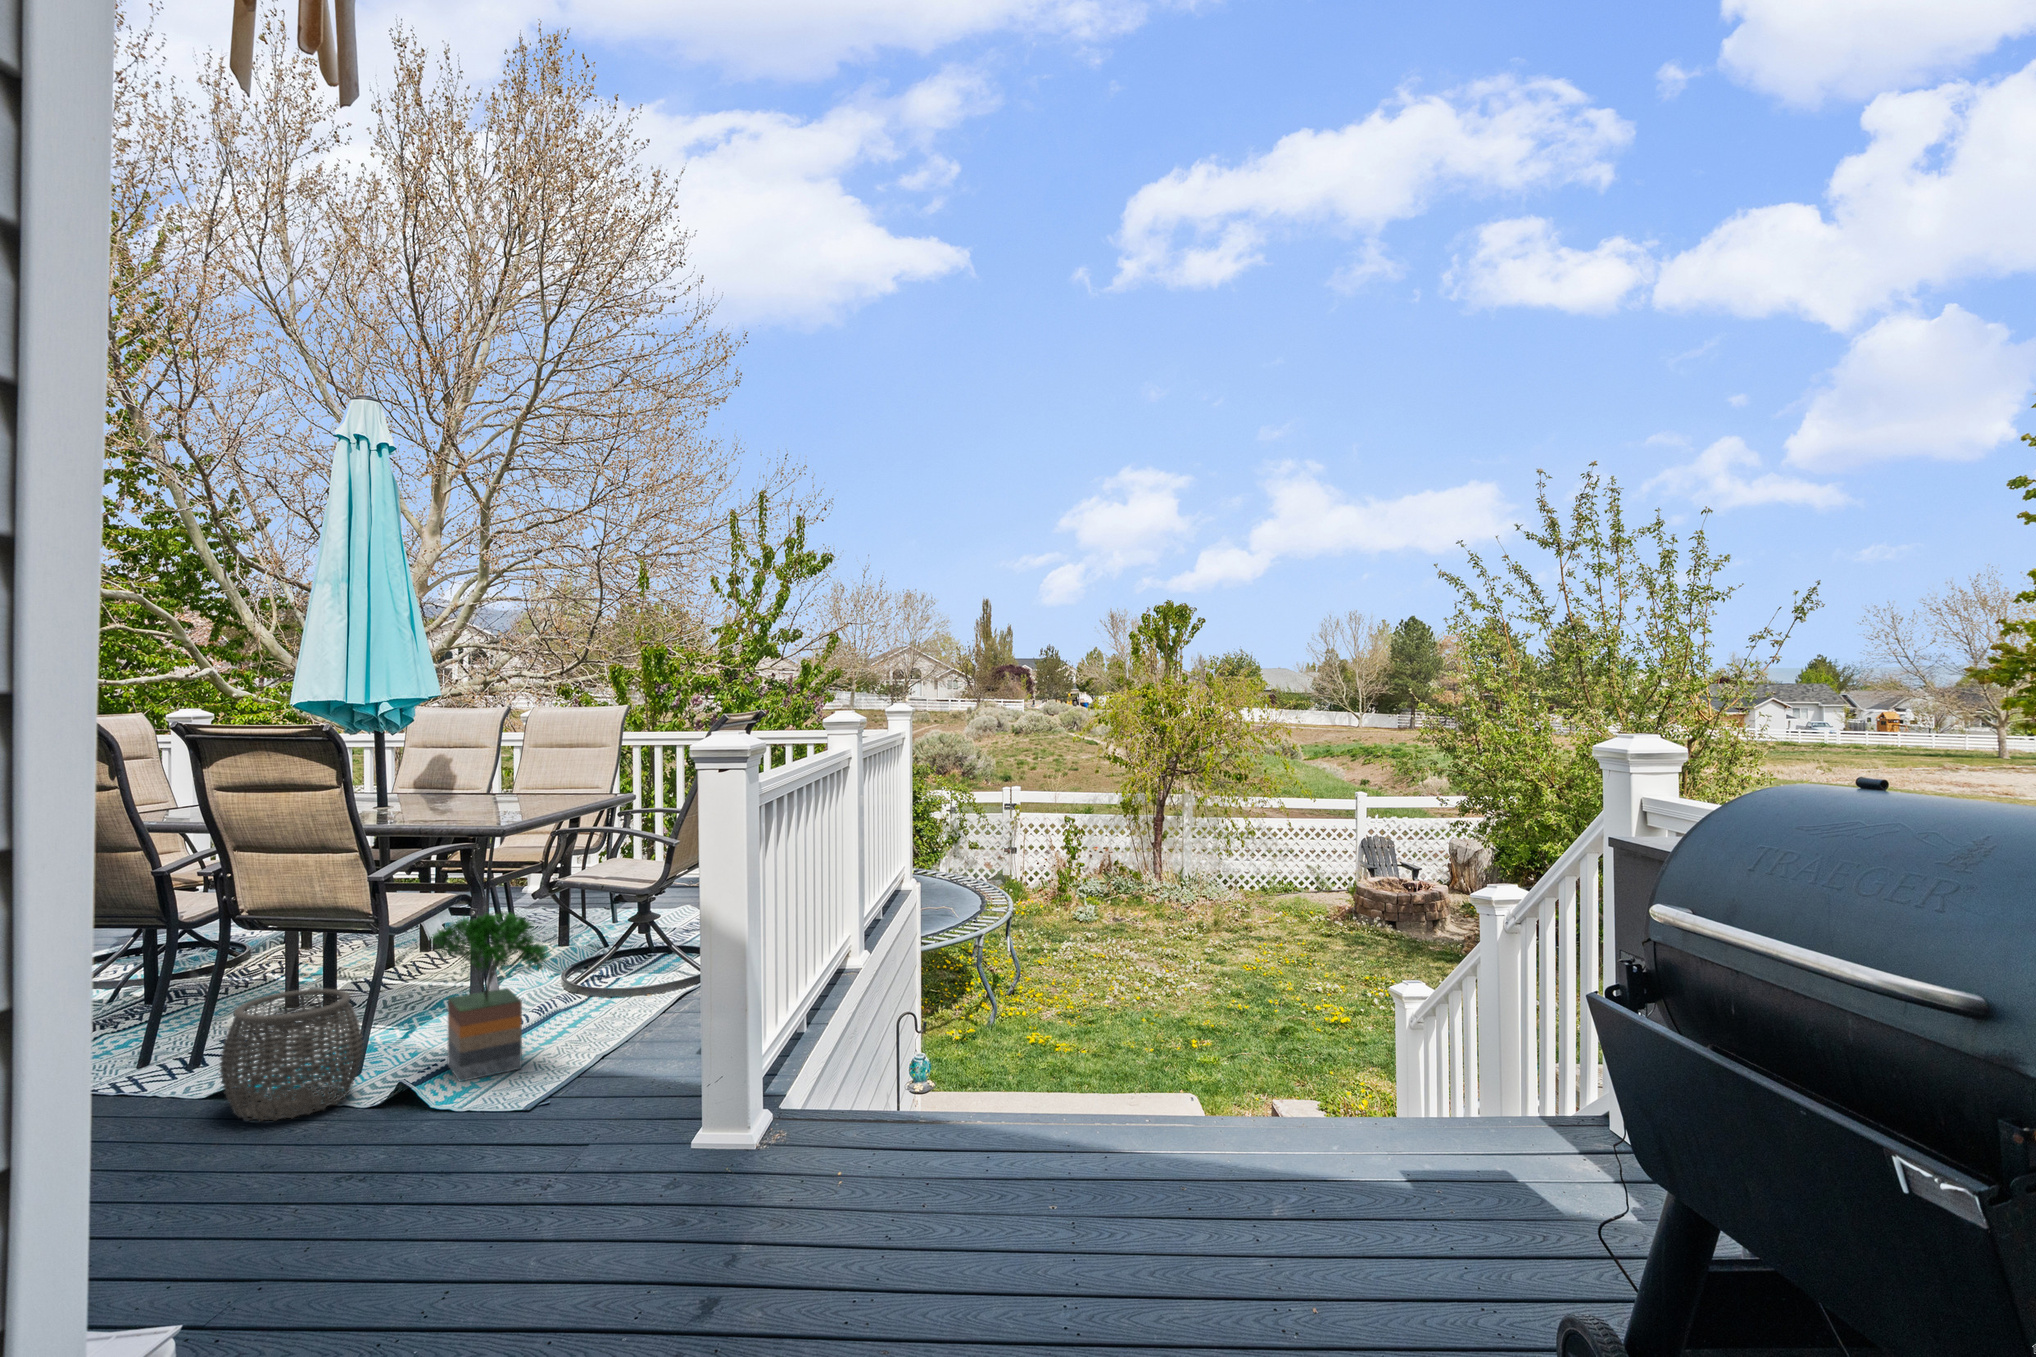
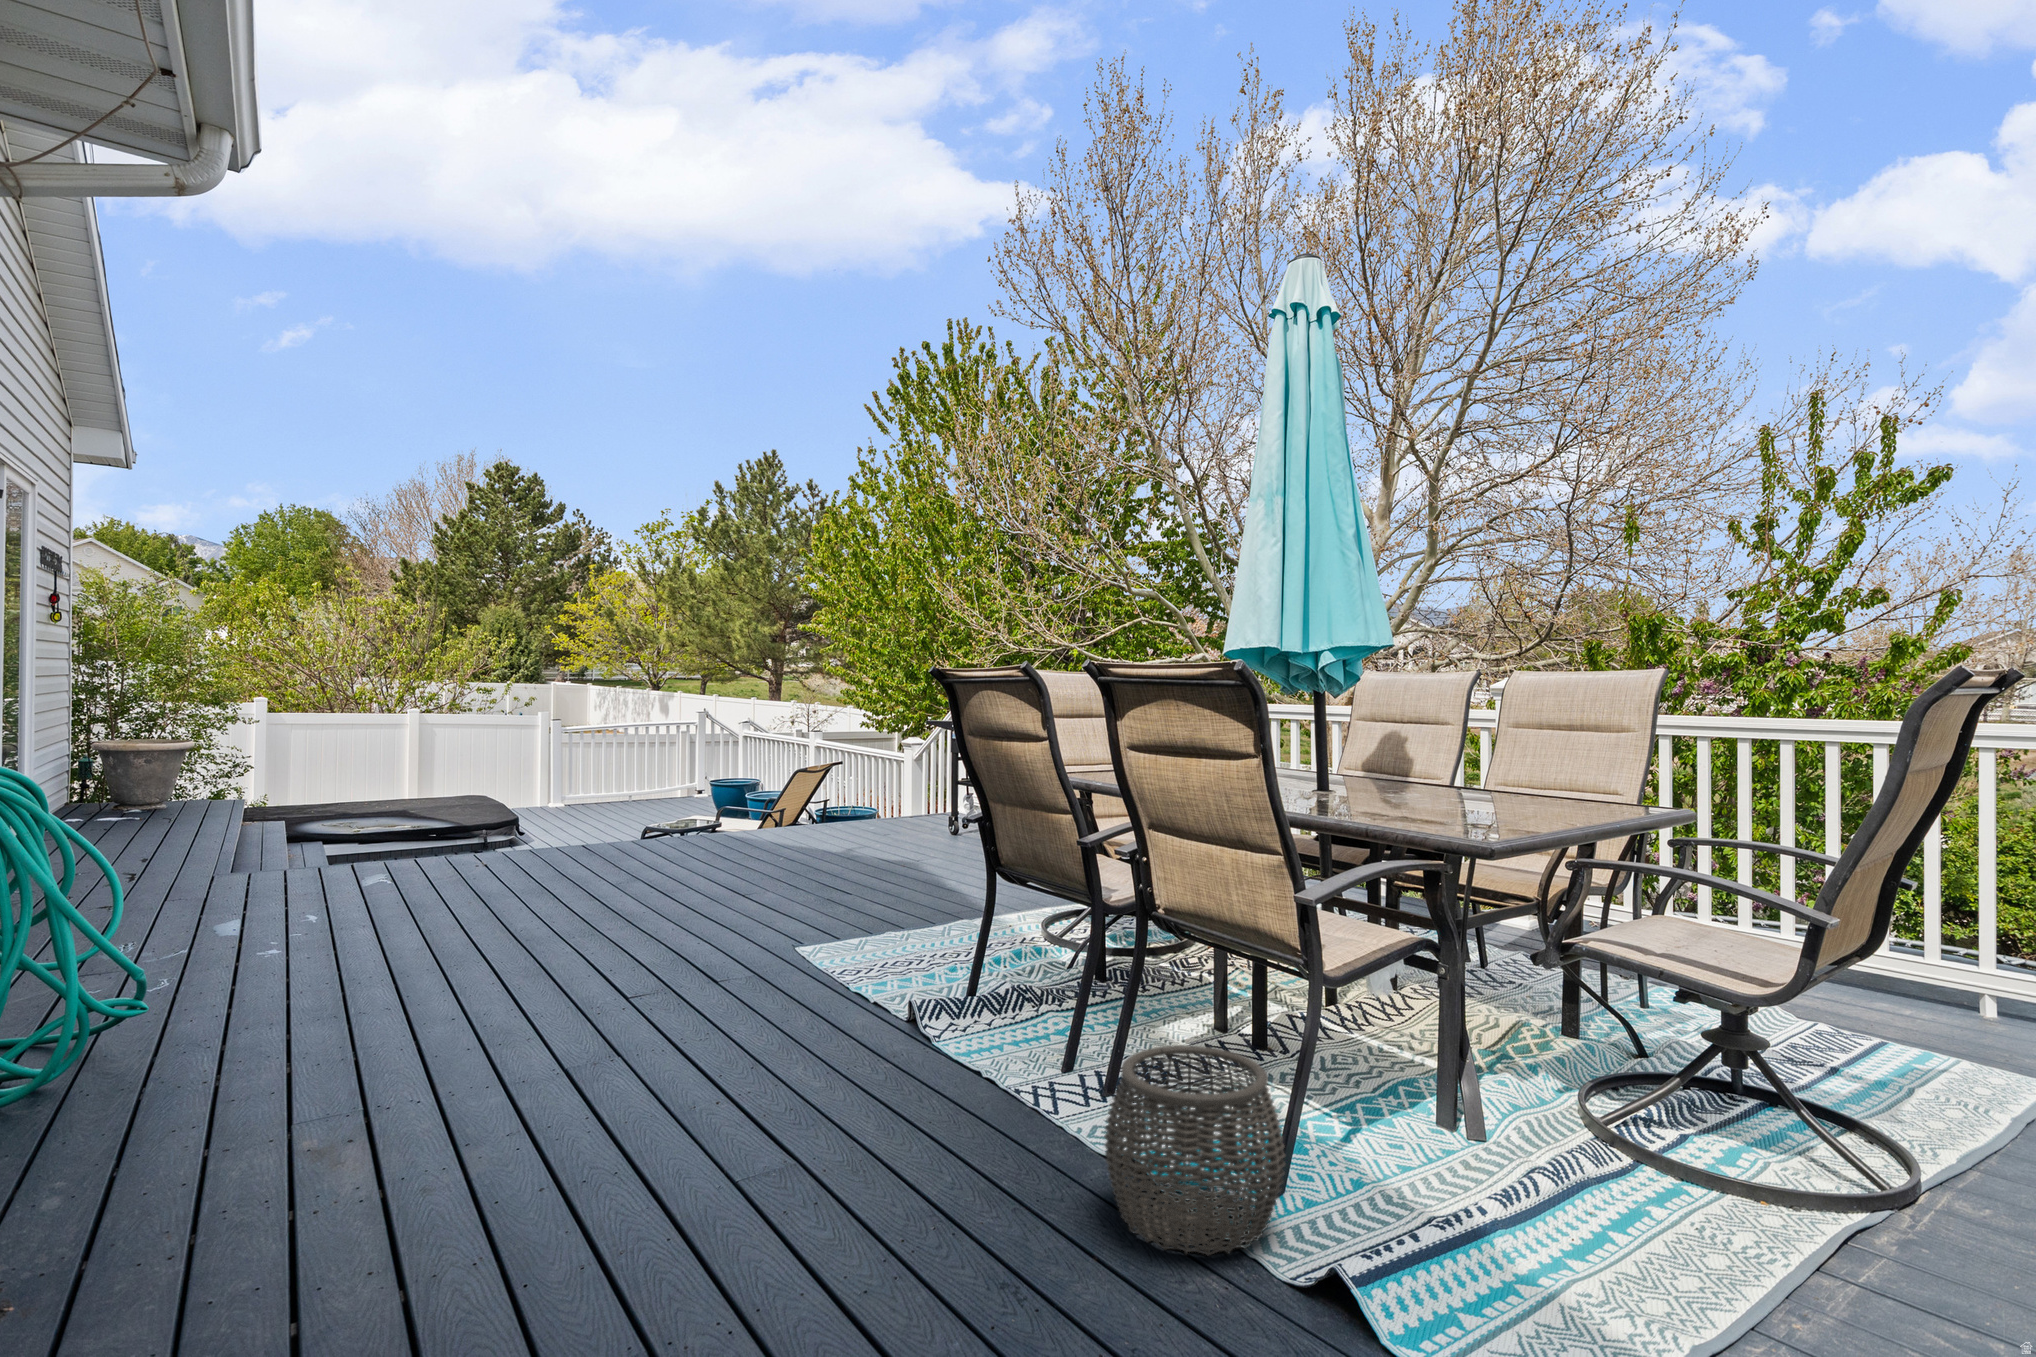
potted tree: present [431,912,547,1081] -> none [1378,978,1586,1277]

